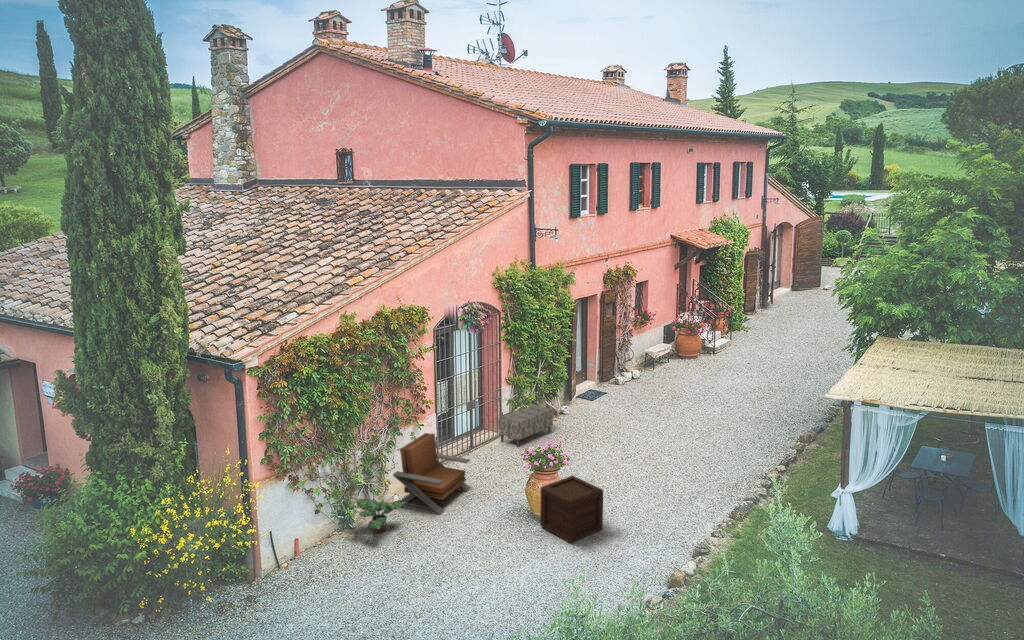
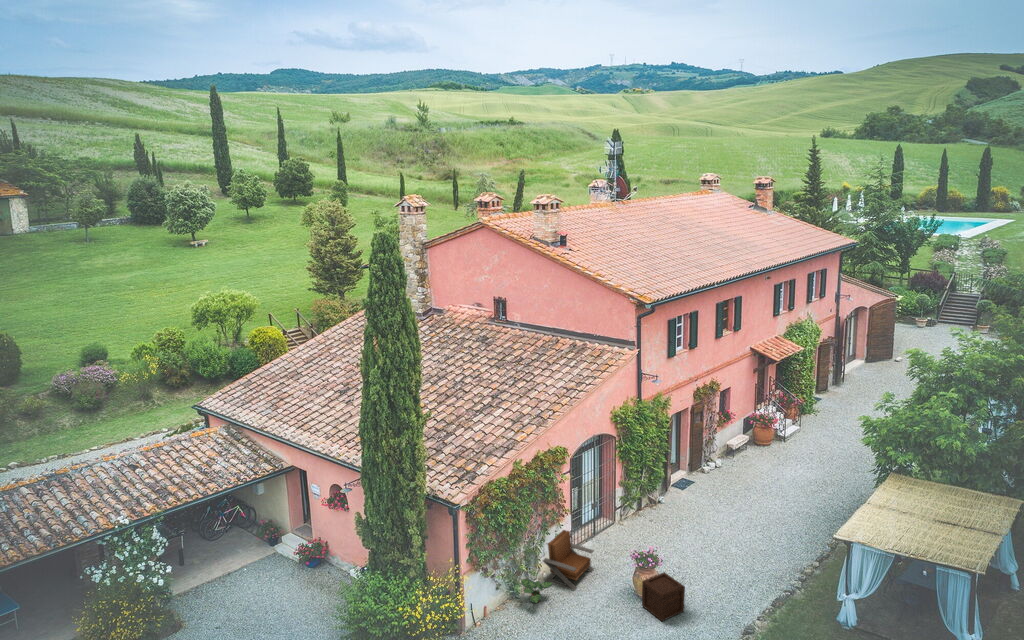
bench: present [499,404,553,447] -> none [613,498,652,533]

